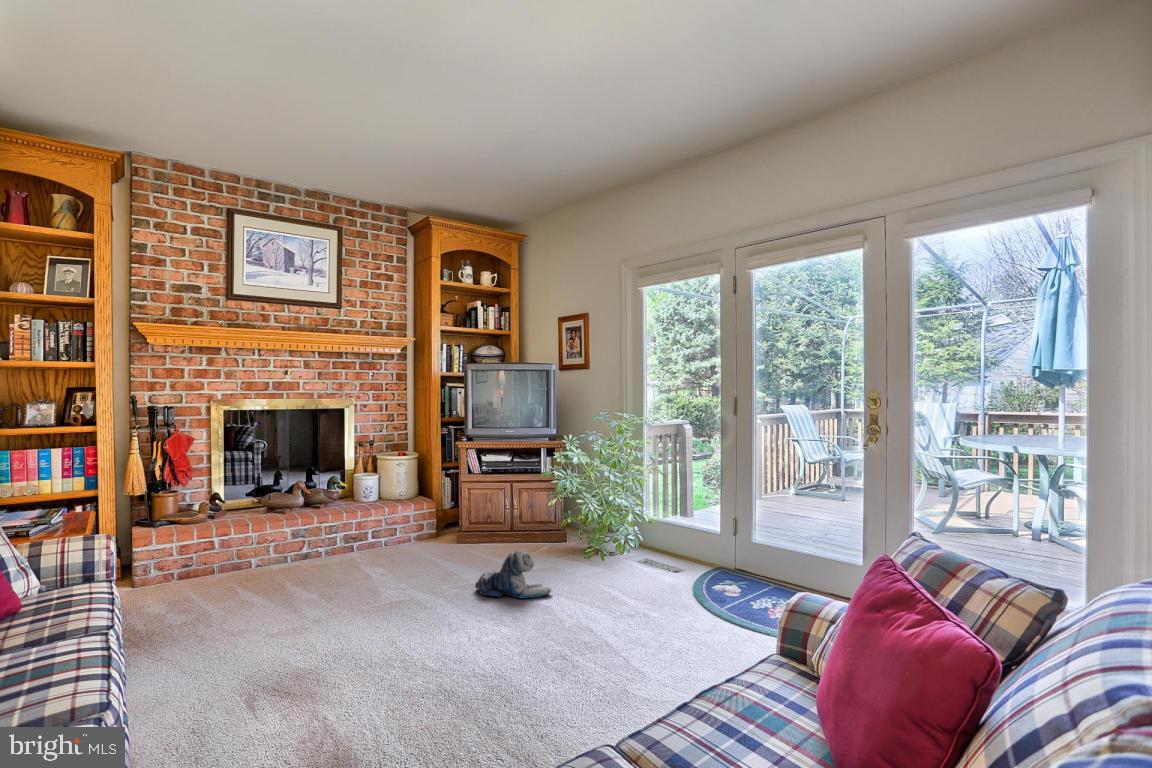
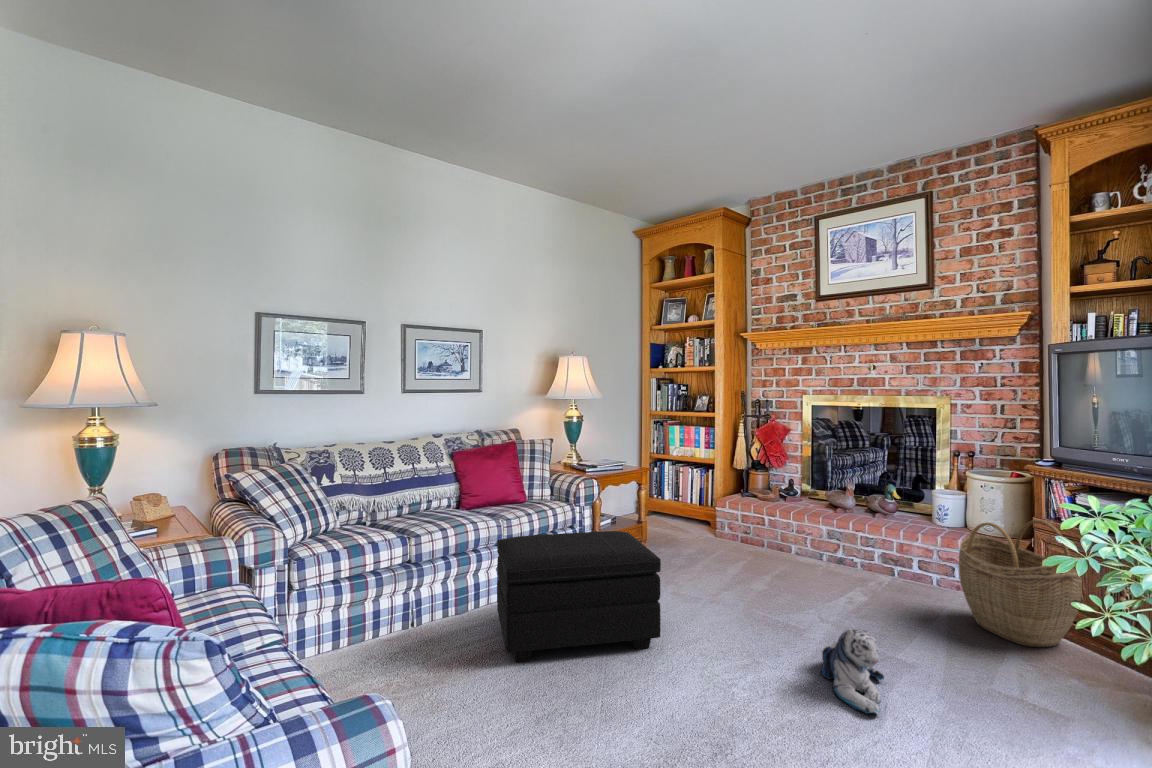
woven basket: none [437,473,502,552] -> present [959,520,1082,647]
footstool: none [239,549,417,732] -> present [497,531,661,662]

